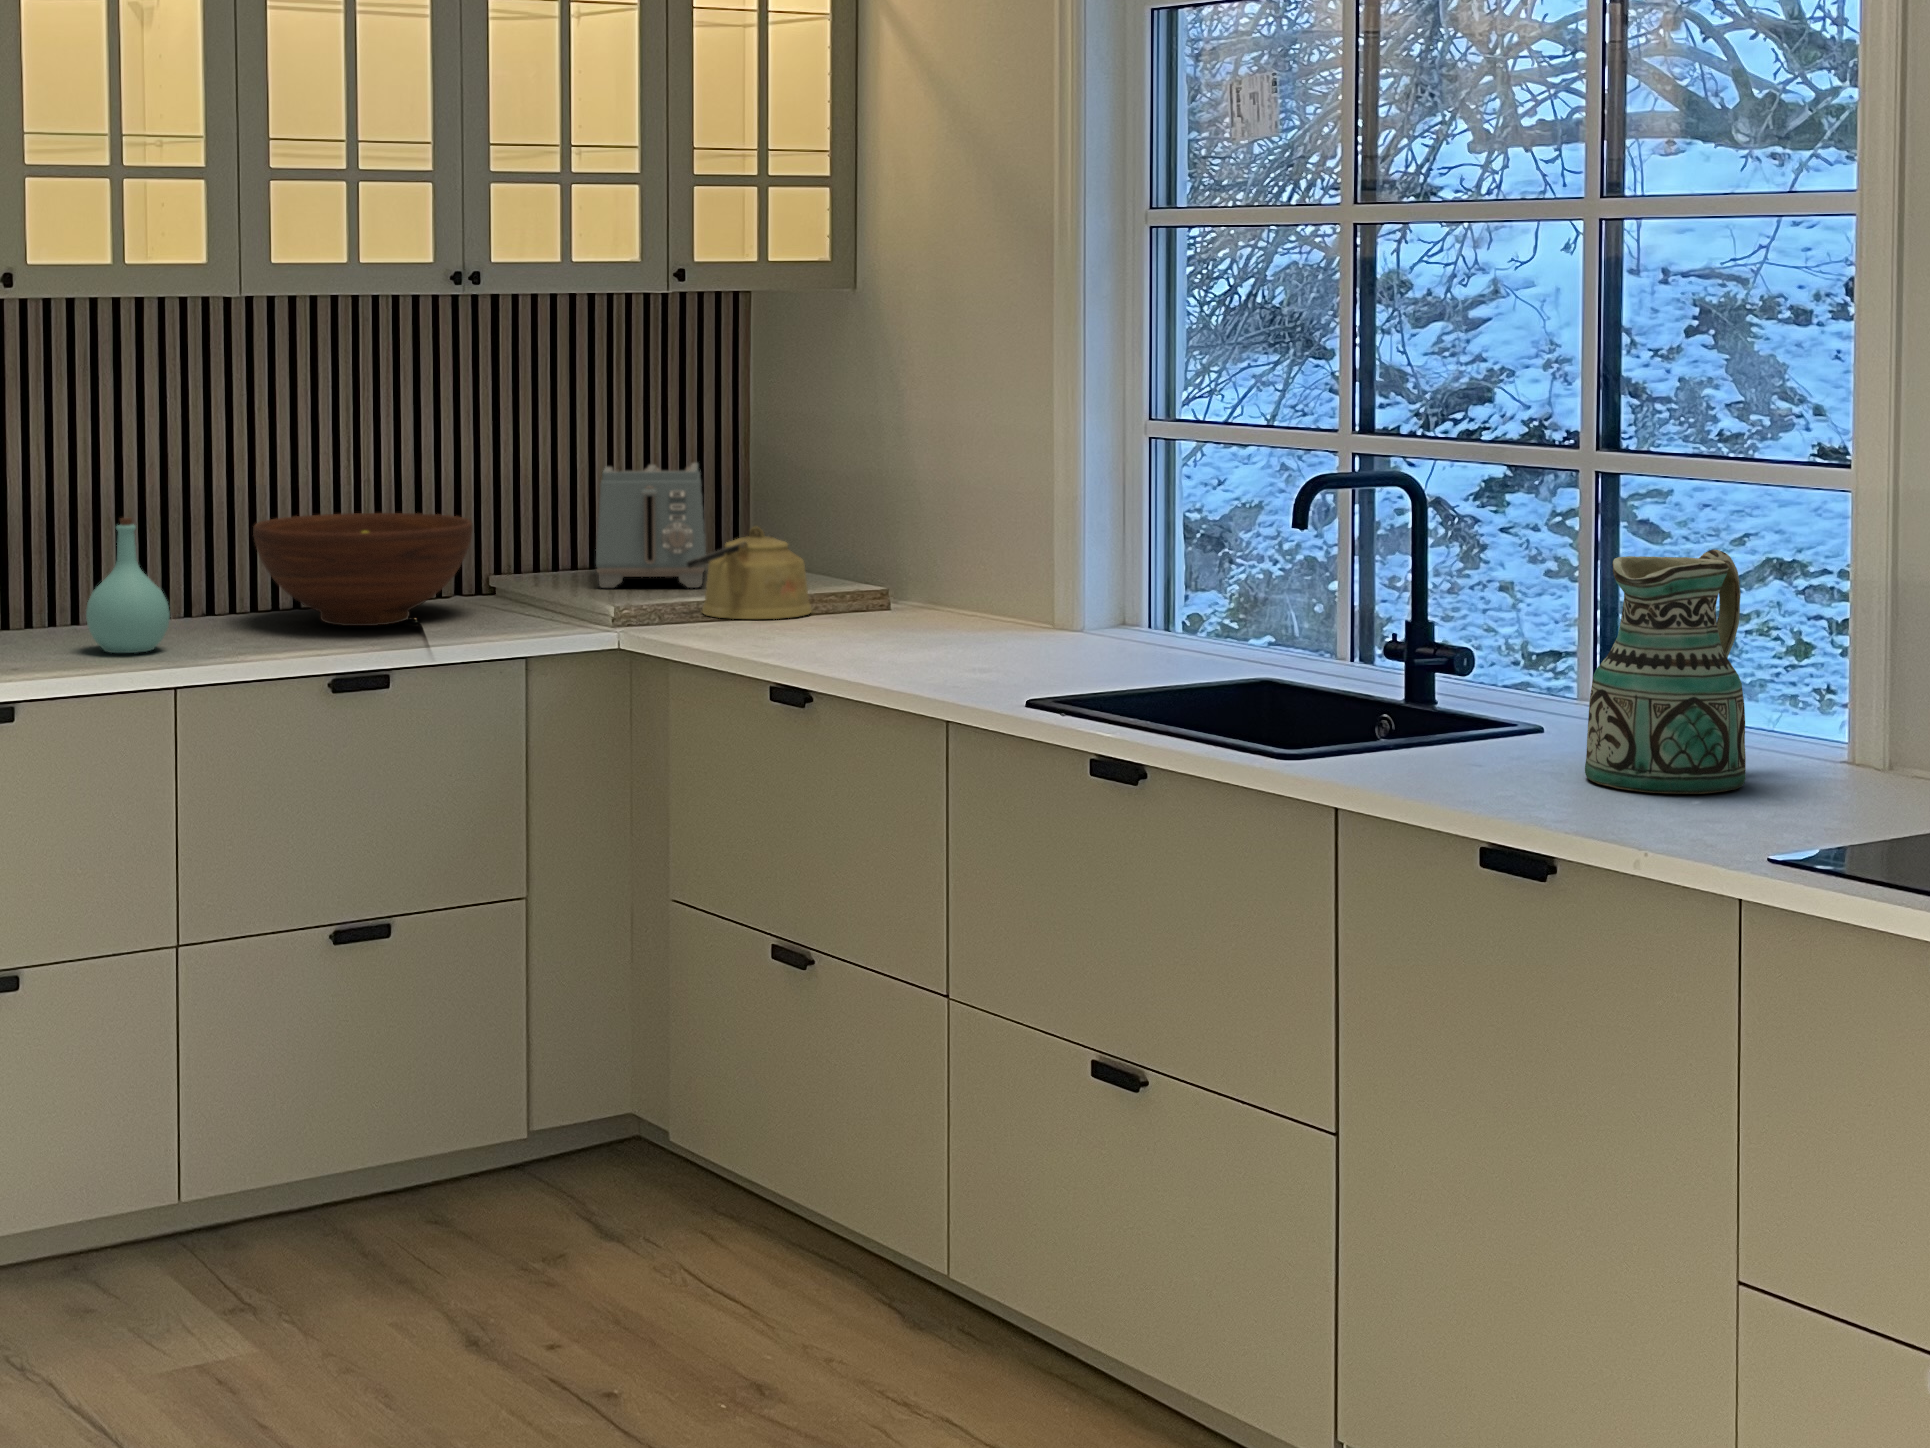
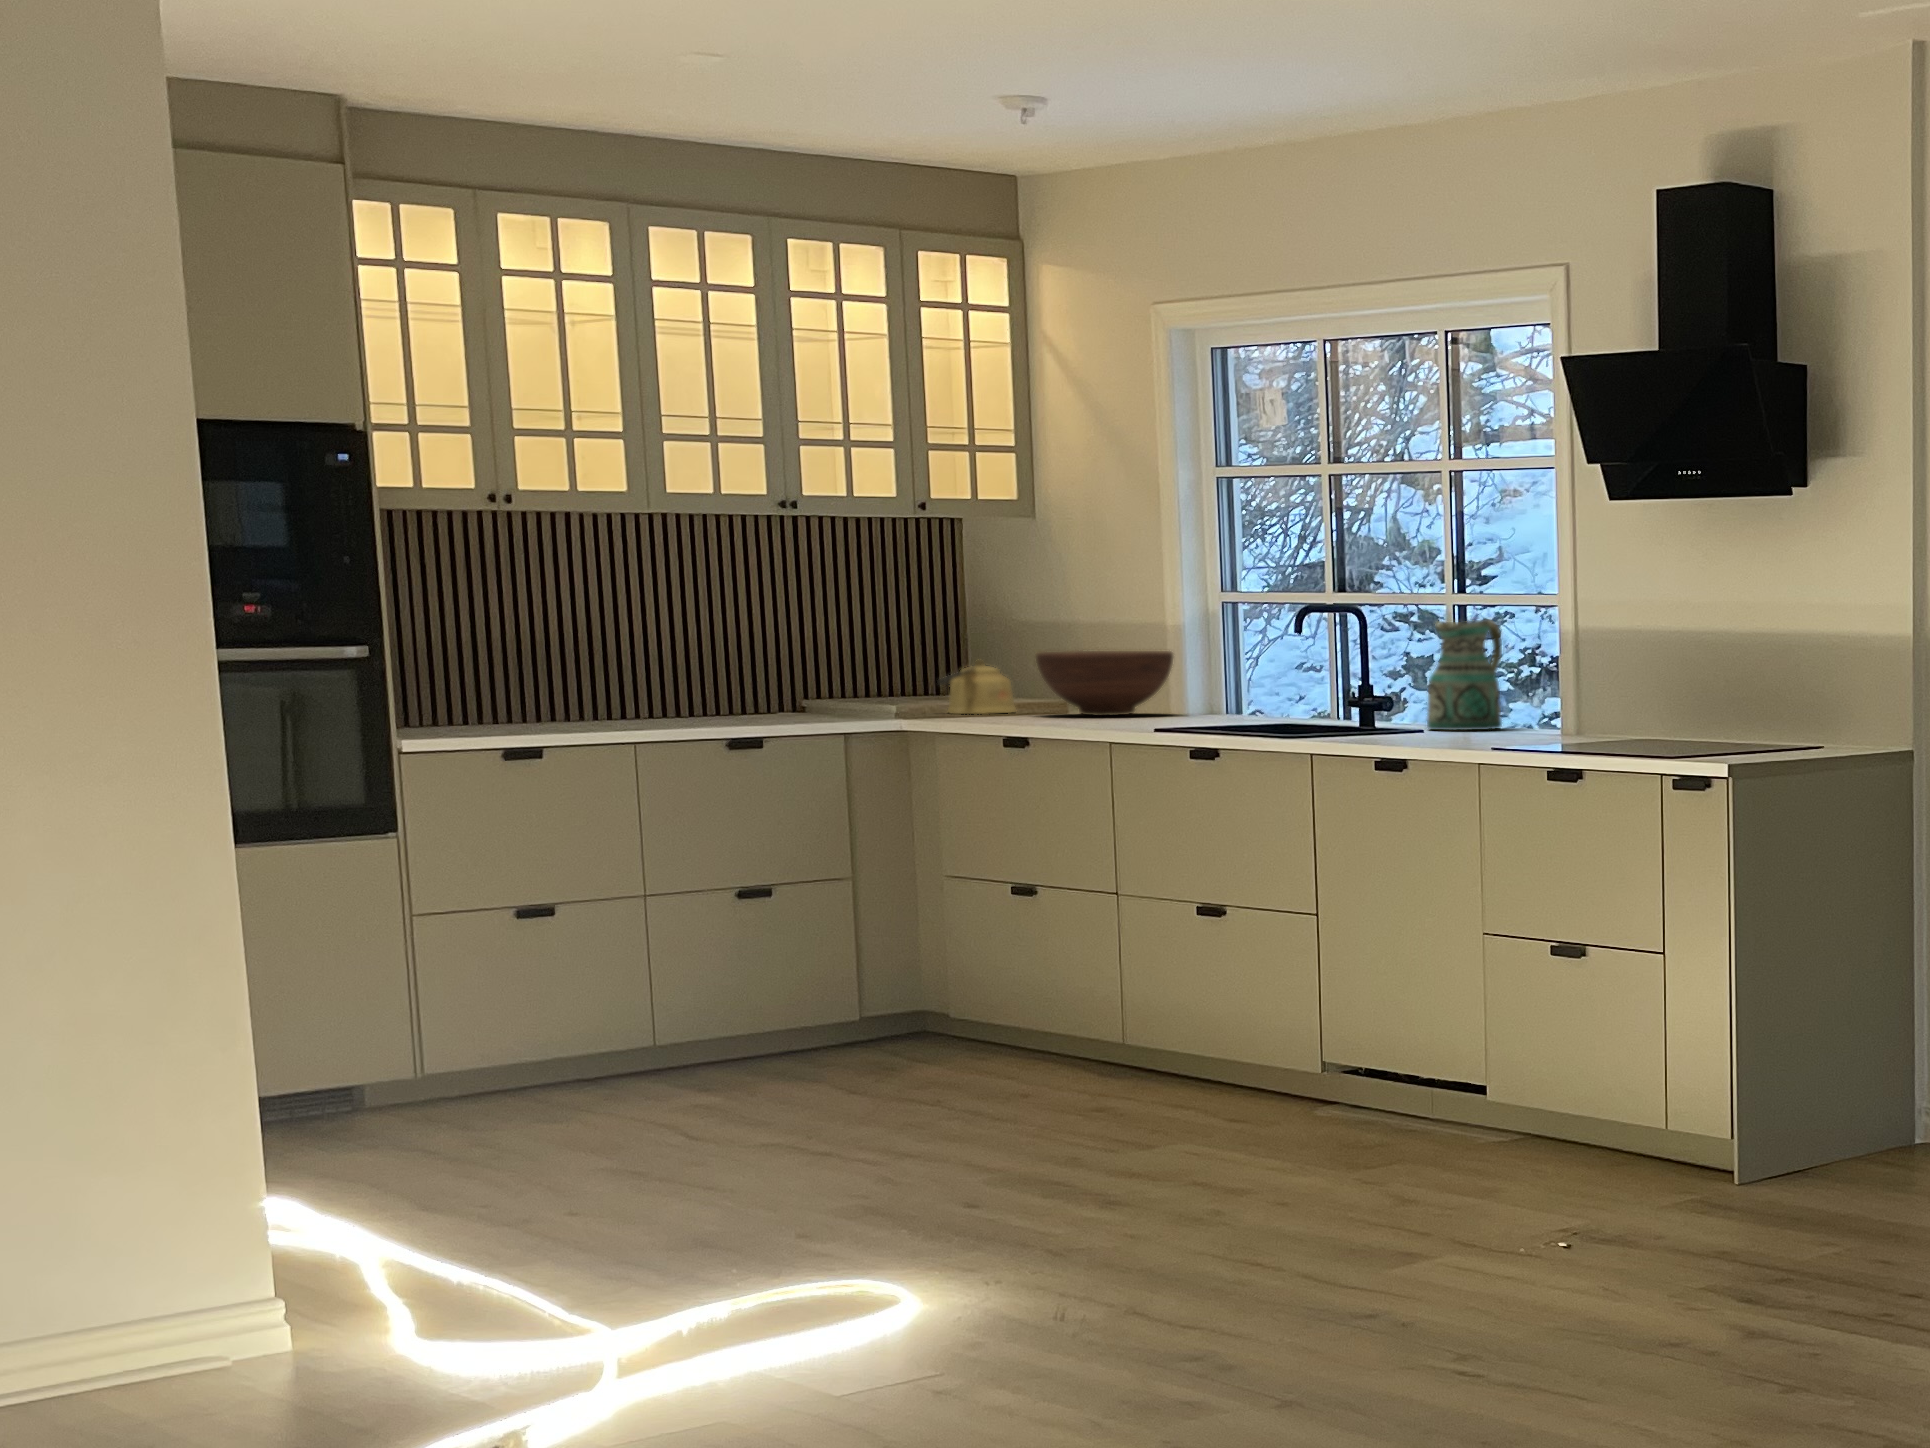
toaster: present [596,463,706,588] -> none [868,634,942,710]
fruit bowl: present [253,513,472,626] -> present [1036,651,1173,716]
bottle: present [86,518,170,653] -> none [564,647,619,729]

